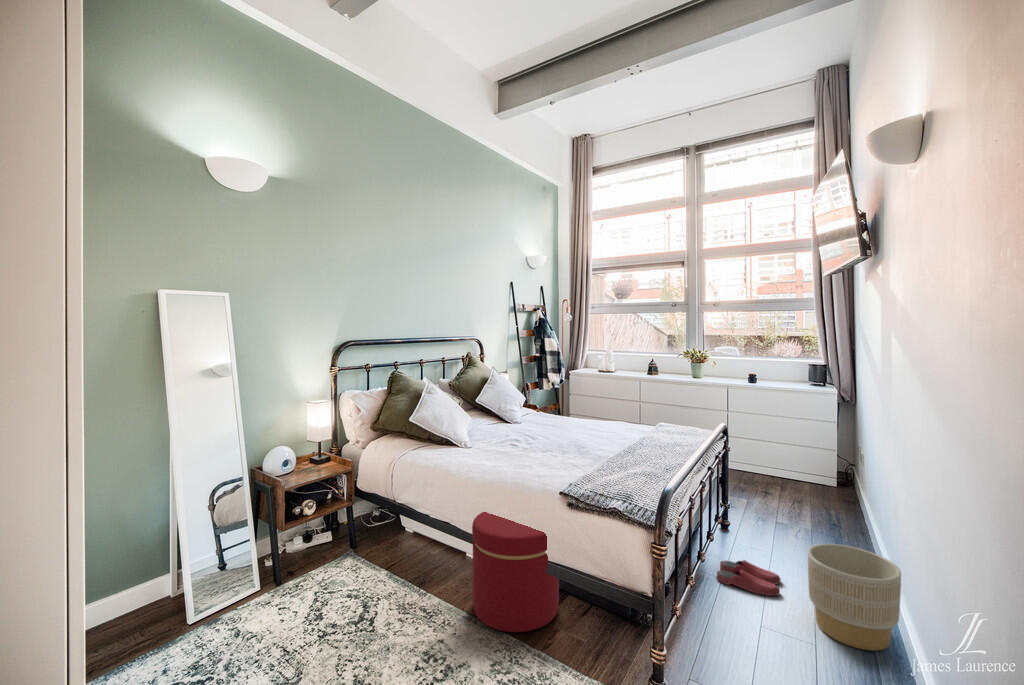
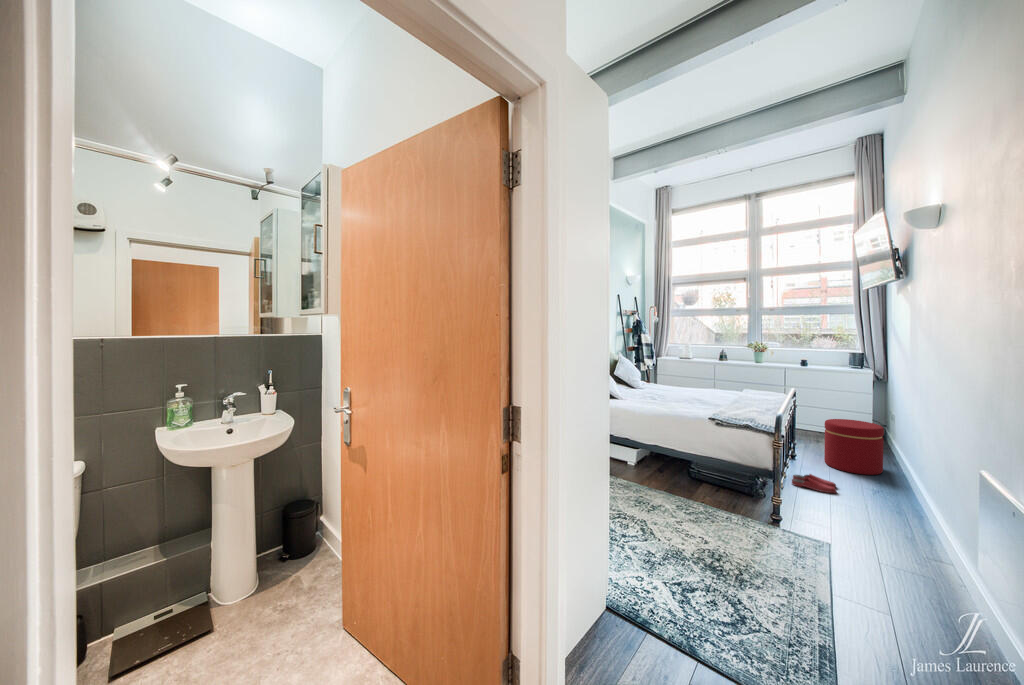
ottoman: present [472,512,559,632] -> present [824,419,884,475]
planter: present [808,544,901,651] -> none [858,461,922,520]

